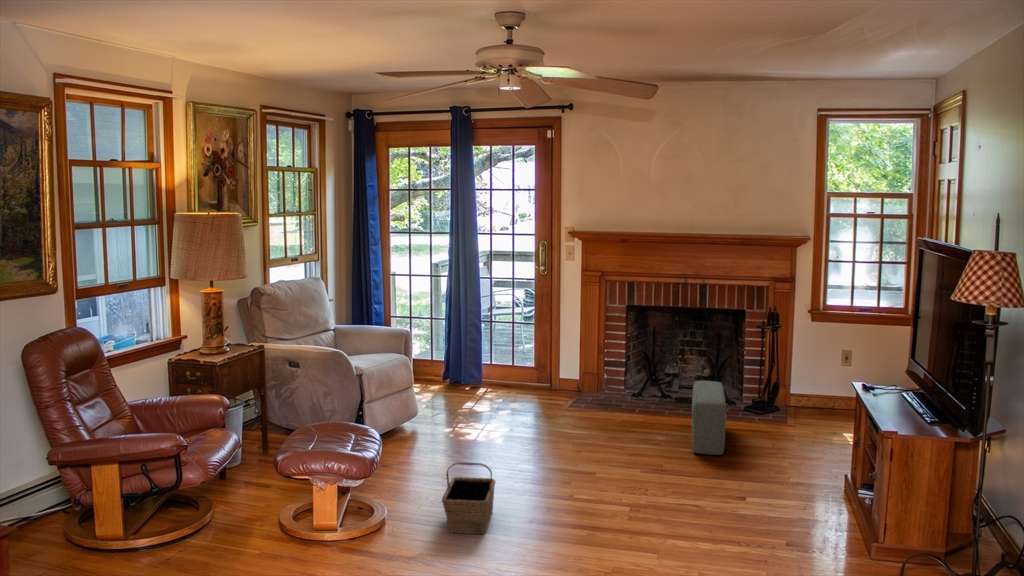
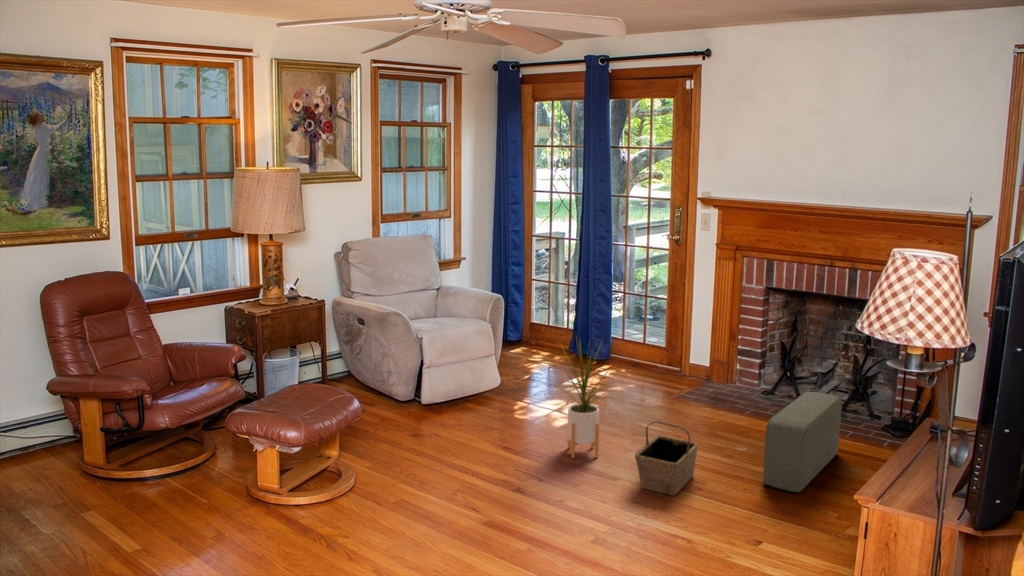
house plant: none [516,348,572,459] -> present [561,340,609,458]
basket: present [442,462,495,534] -> present [635,421,698,495]

